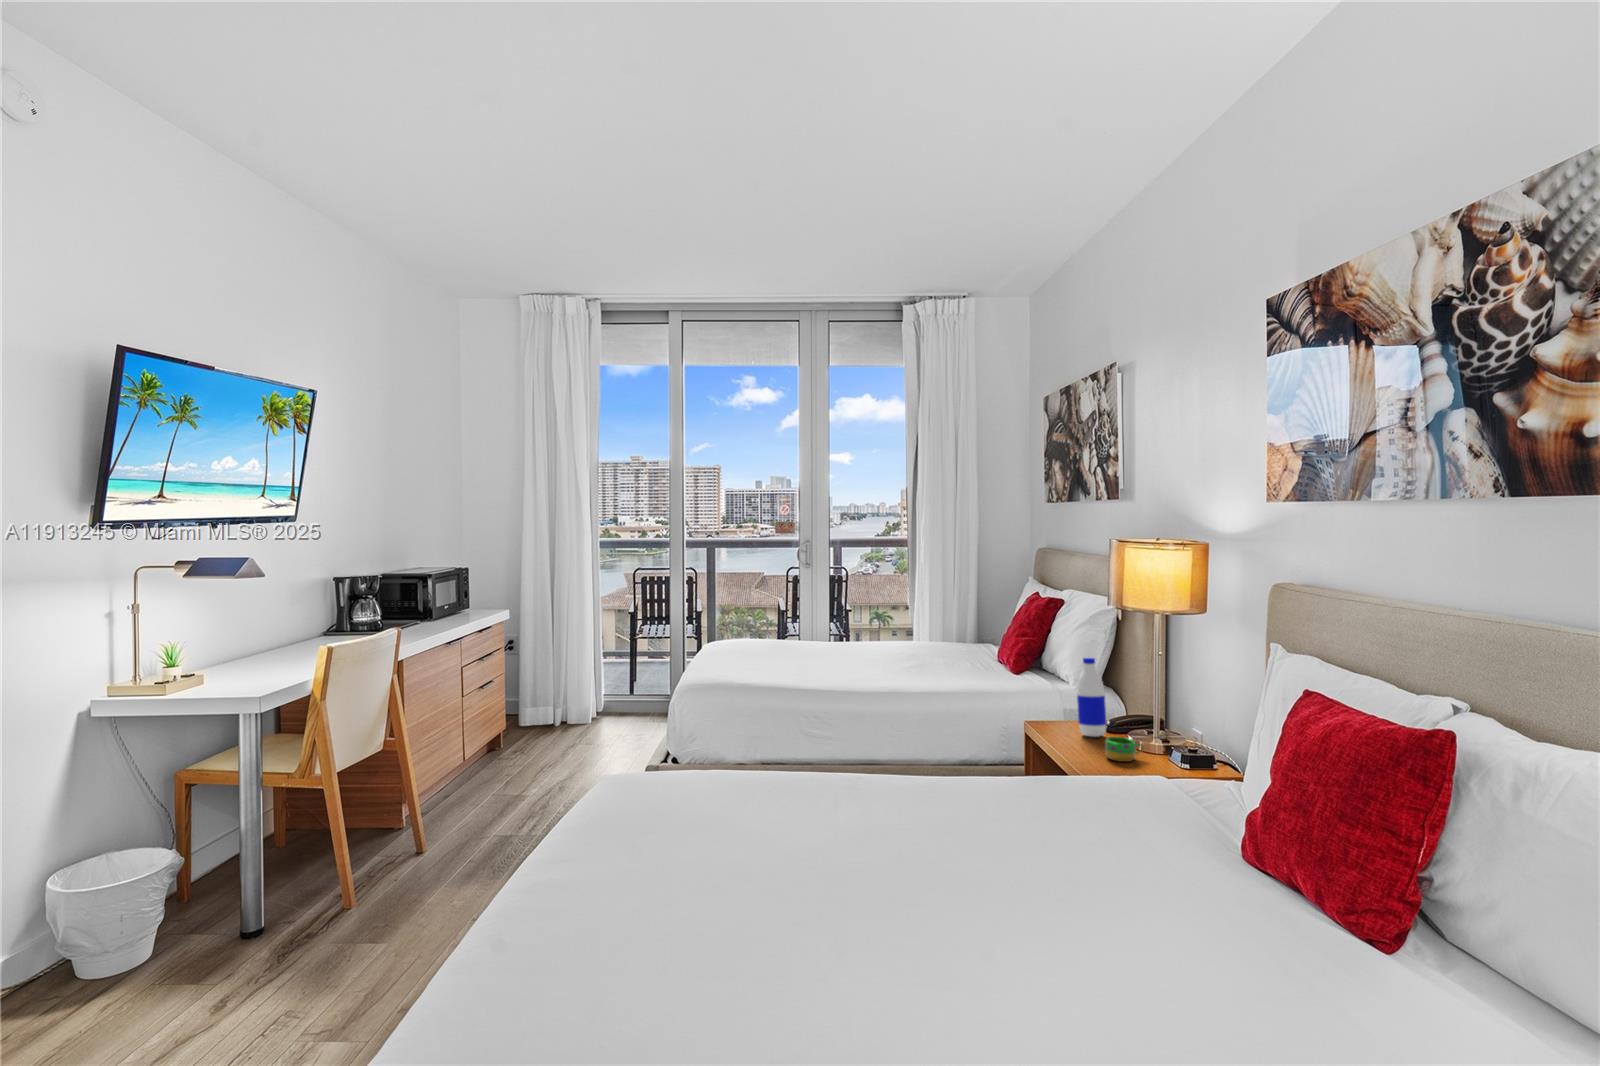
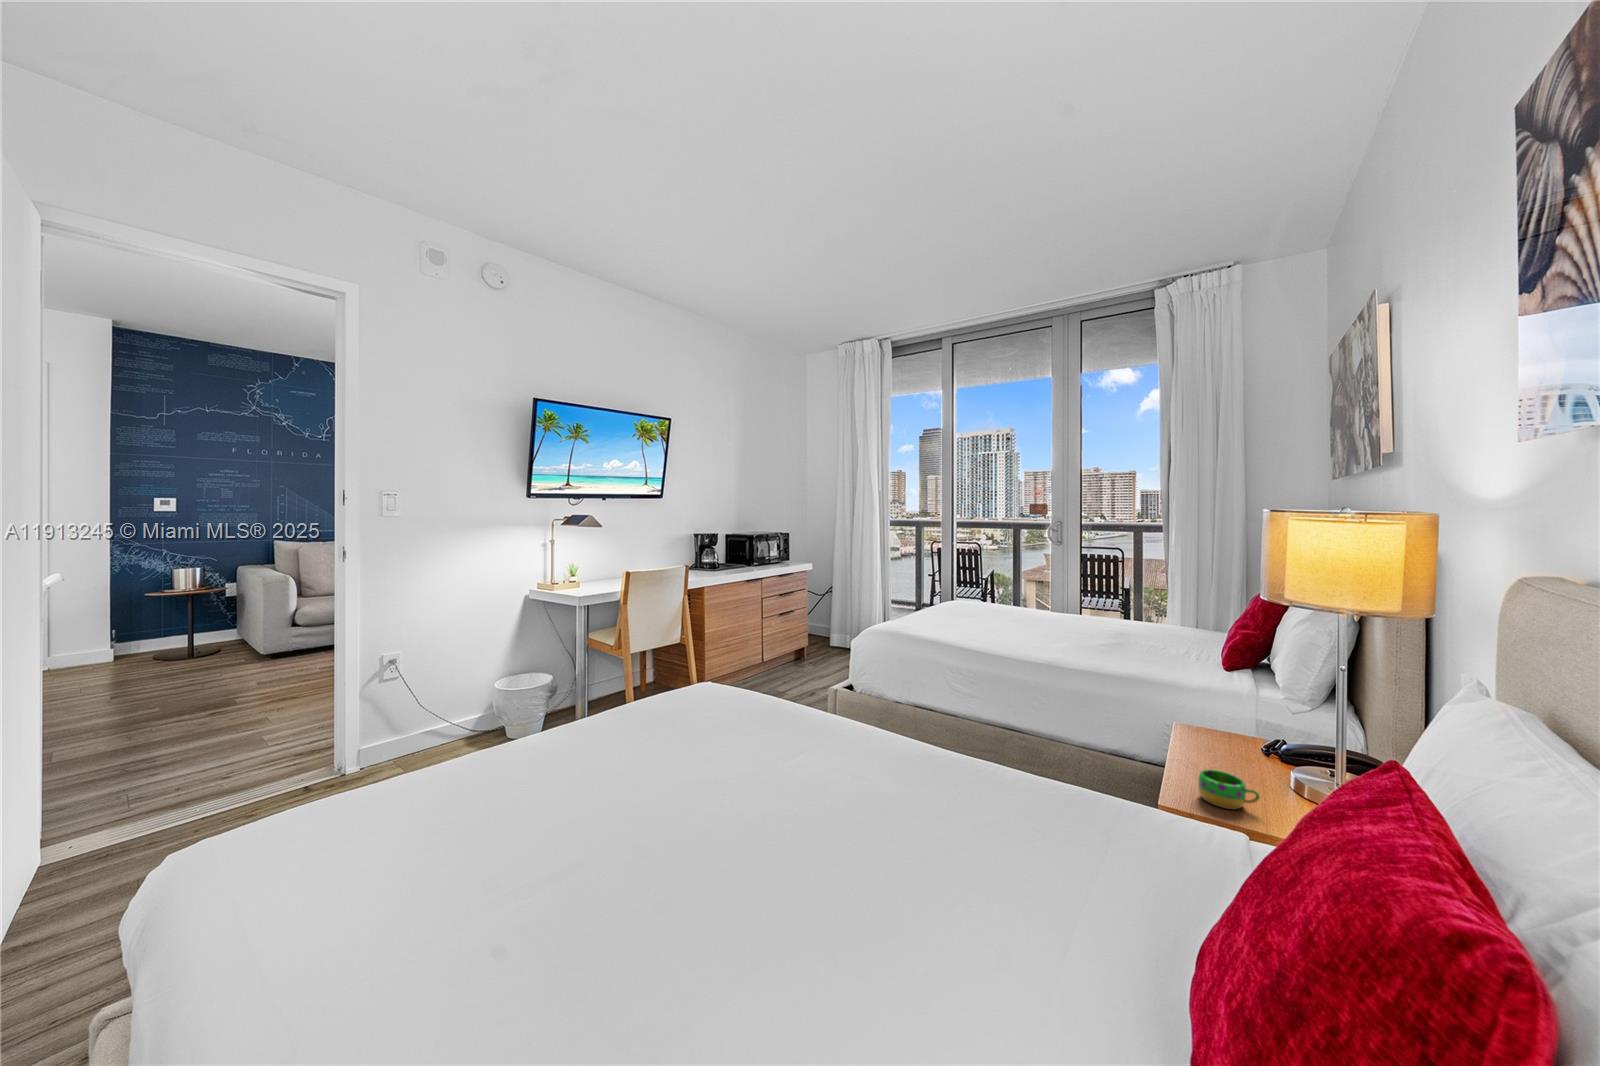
water bottle: present [1077,658,1106,737] -> none [1205,665,1247,768]

